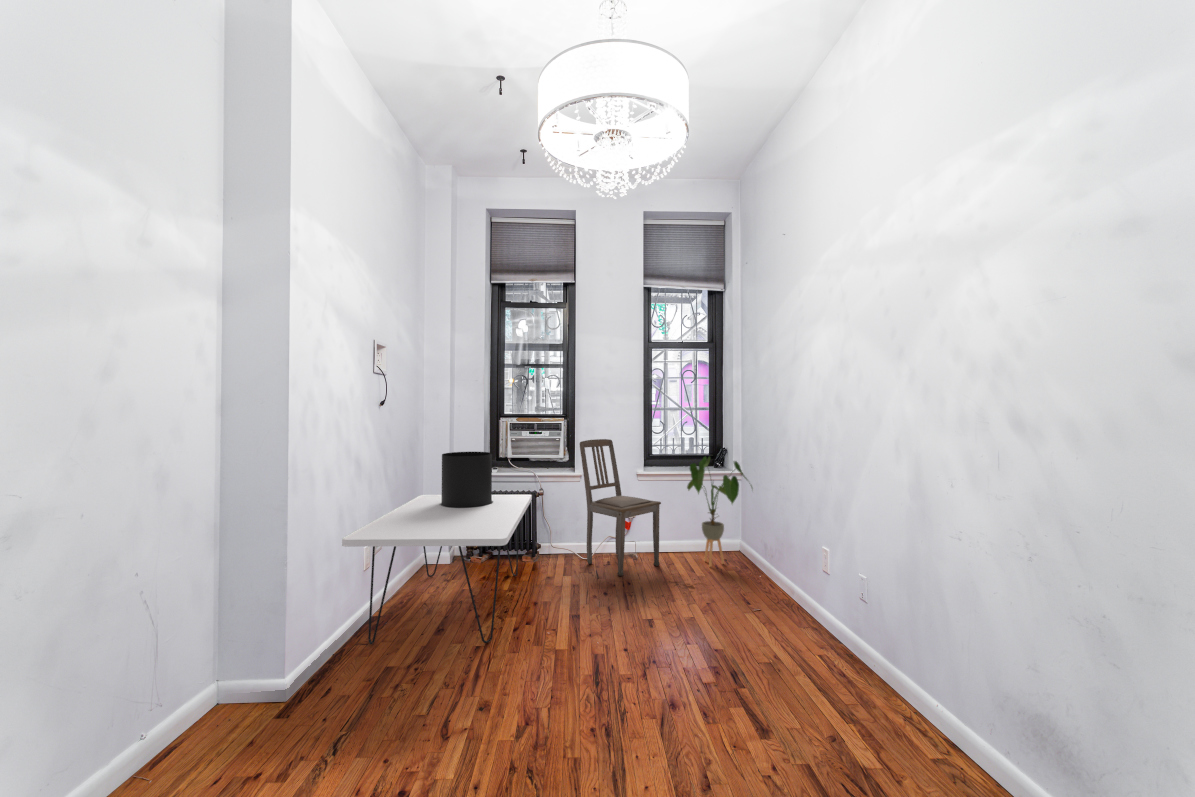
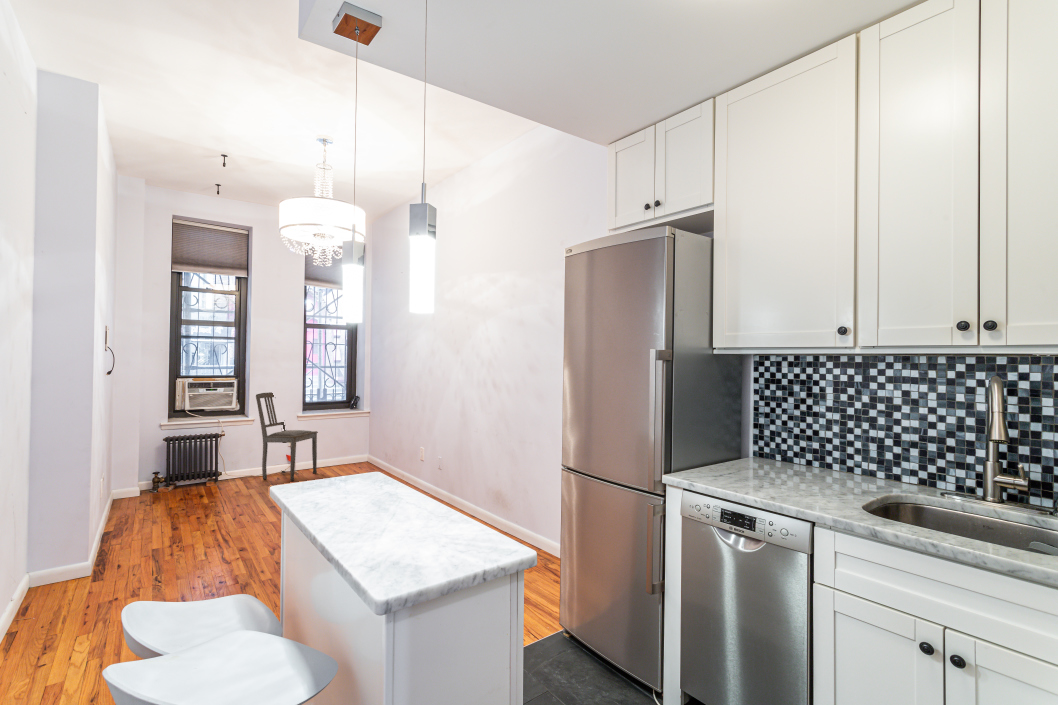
side table: present [342,452,532,644] -> none [110,403,239,532]
house plant: present [687,457,752,567] -> none [335,400,378,469]

